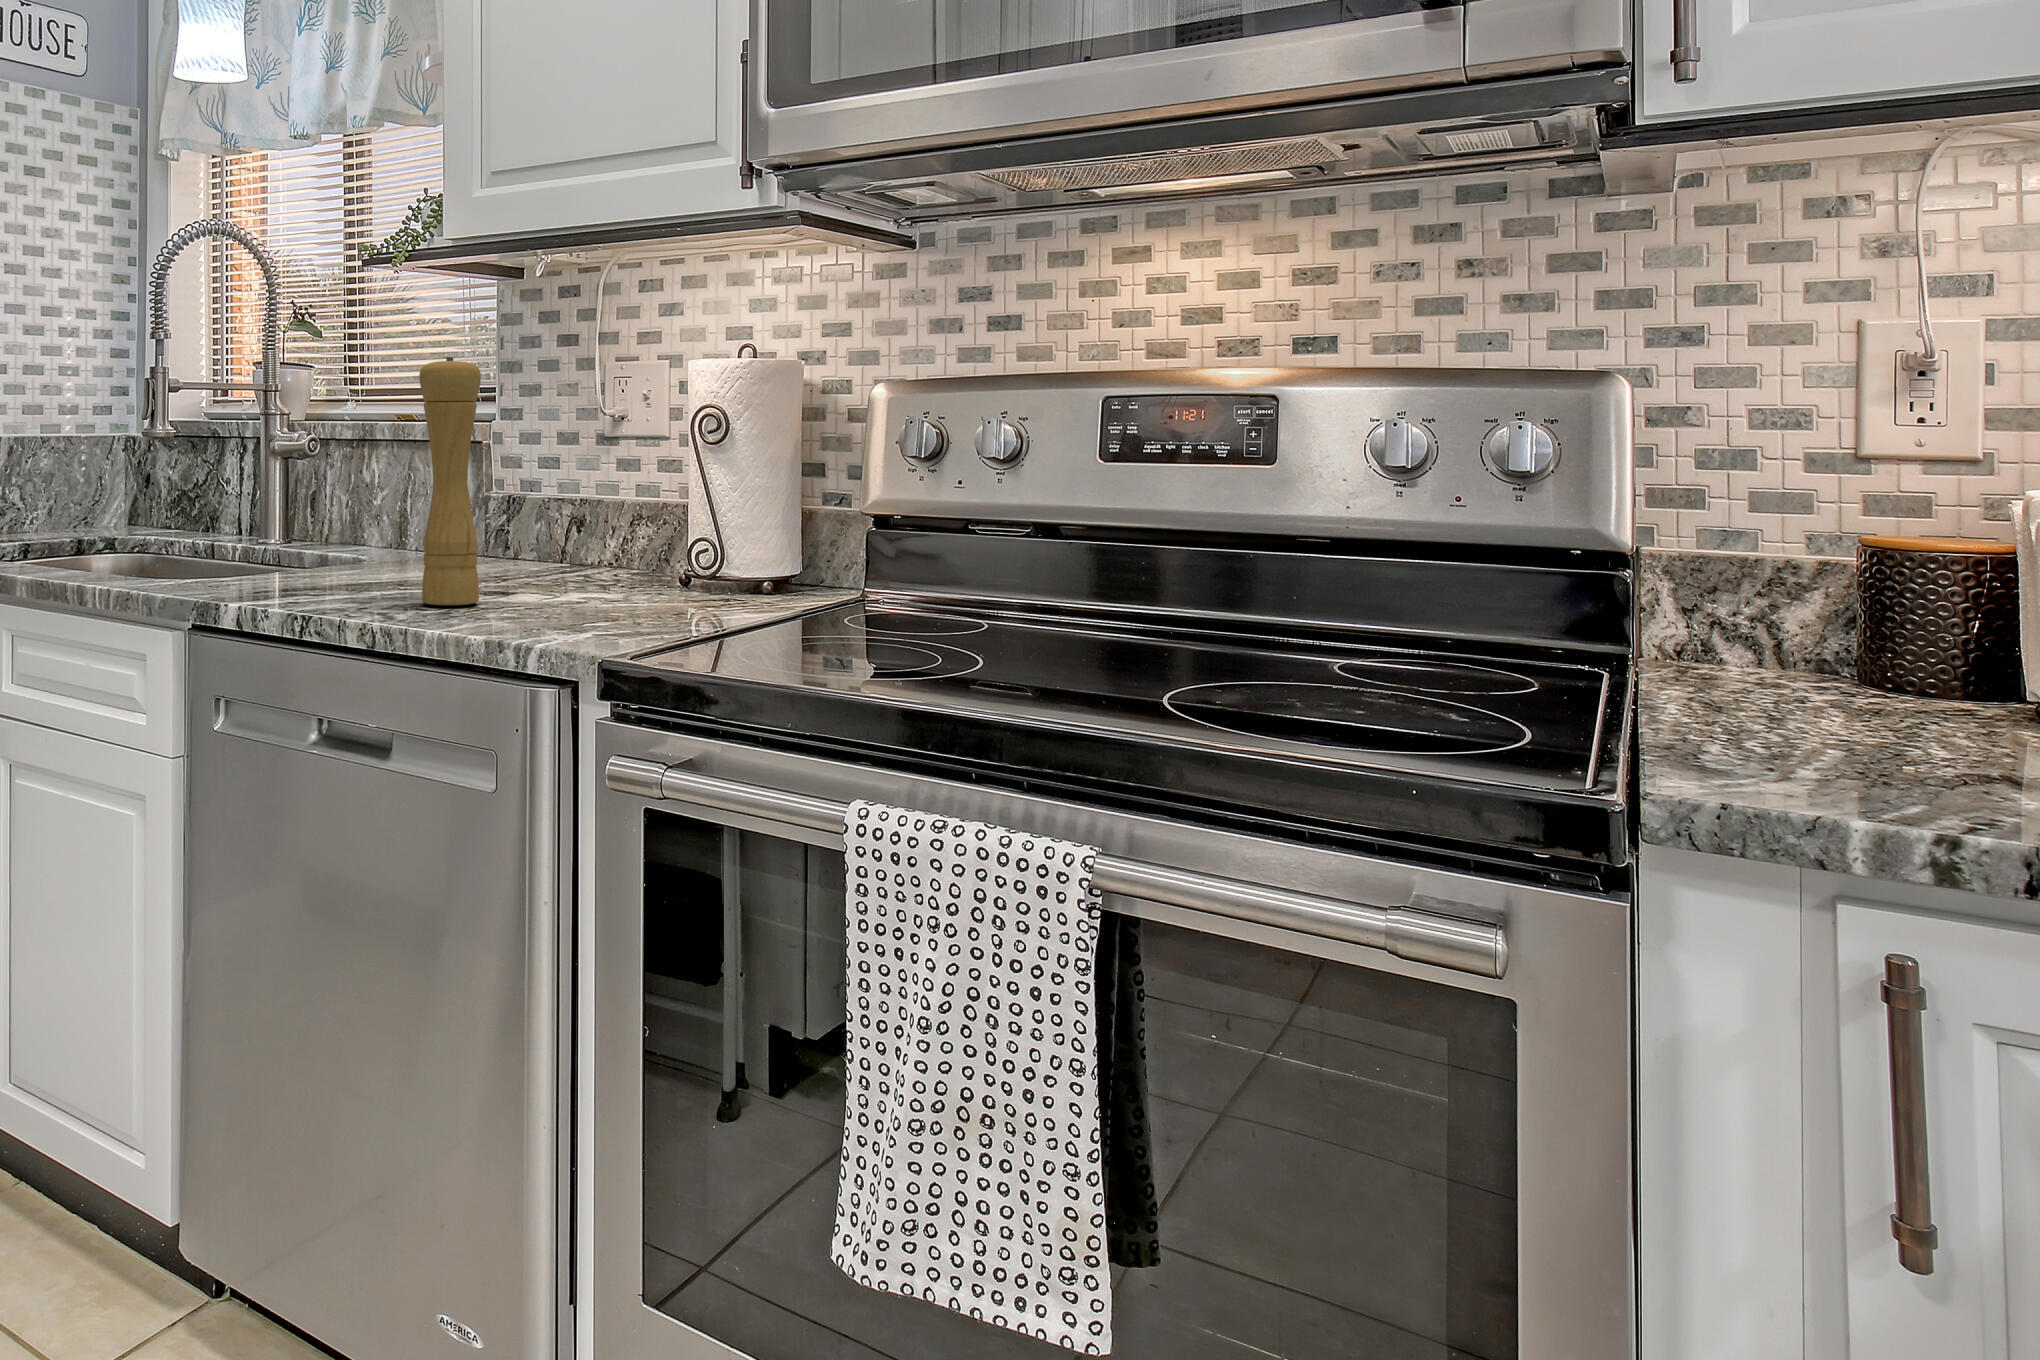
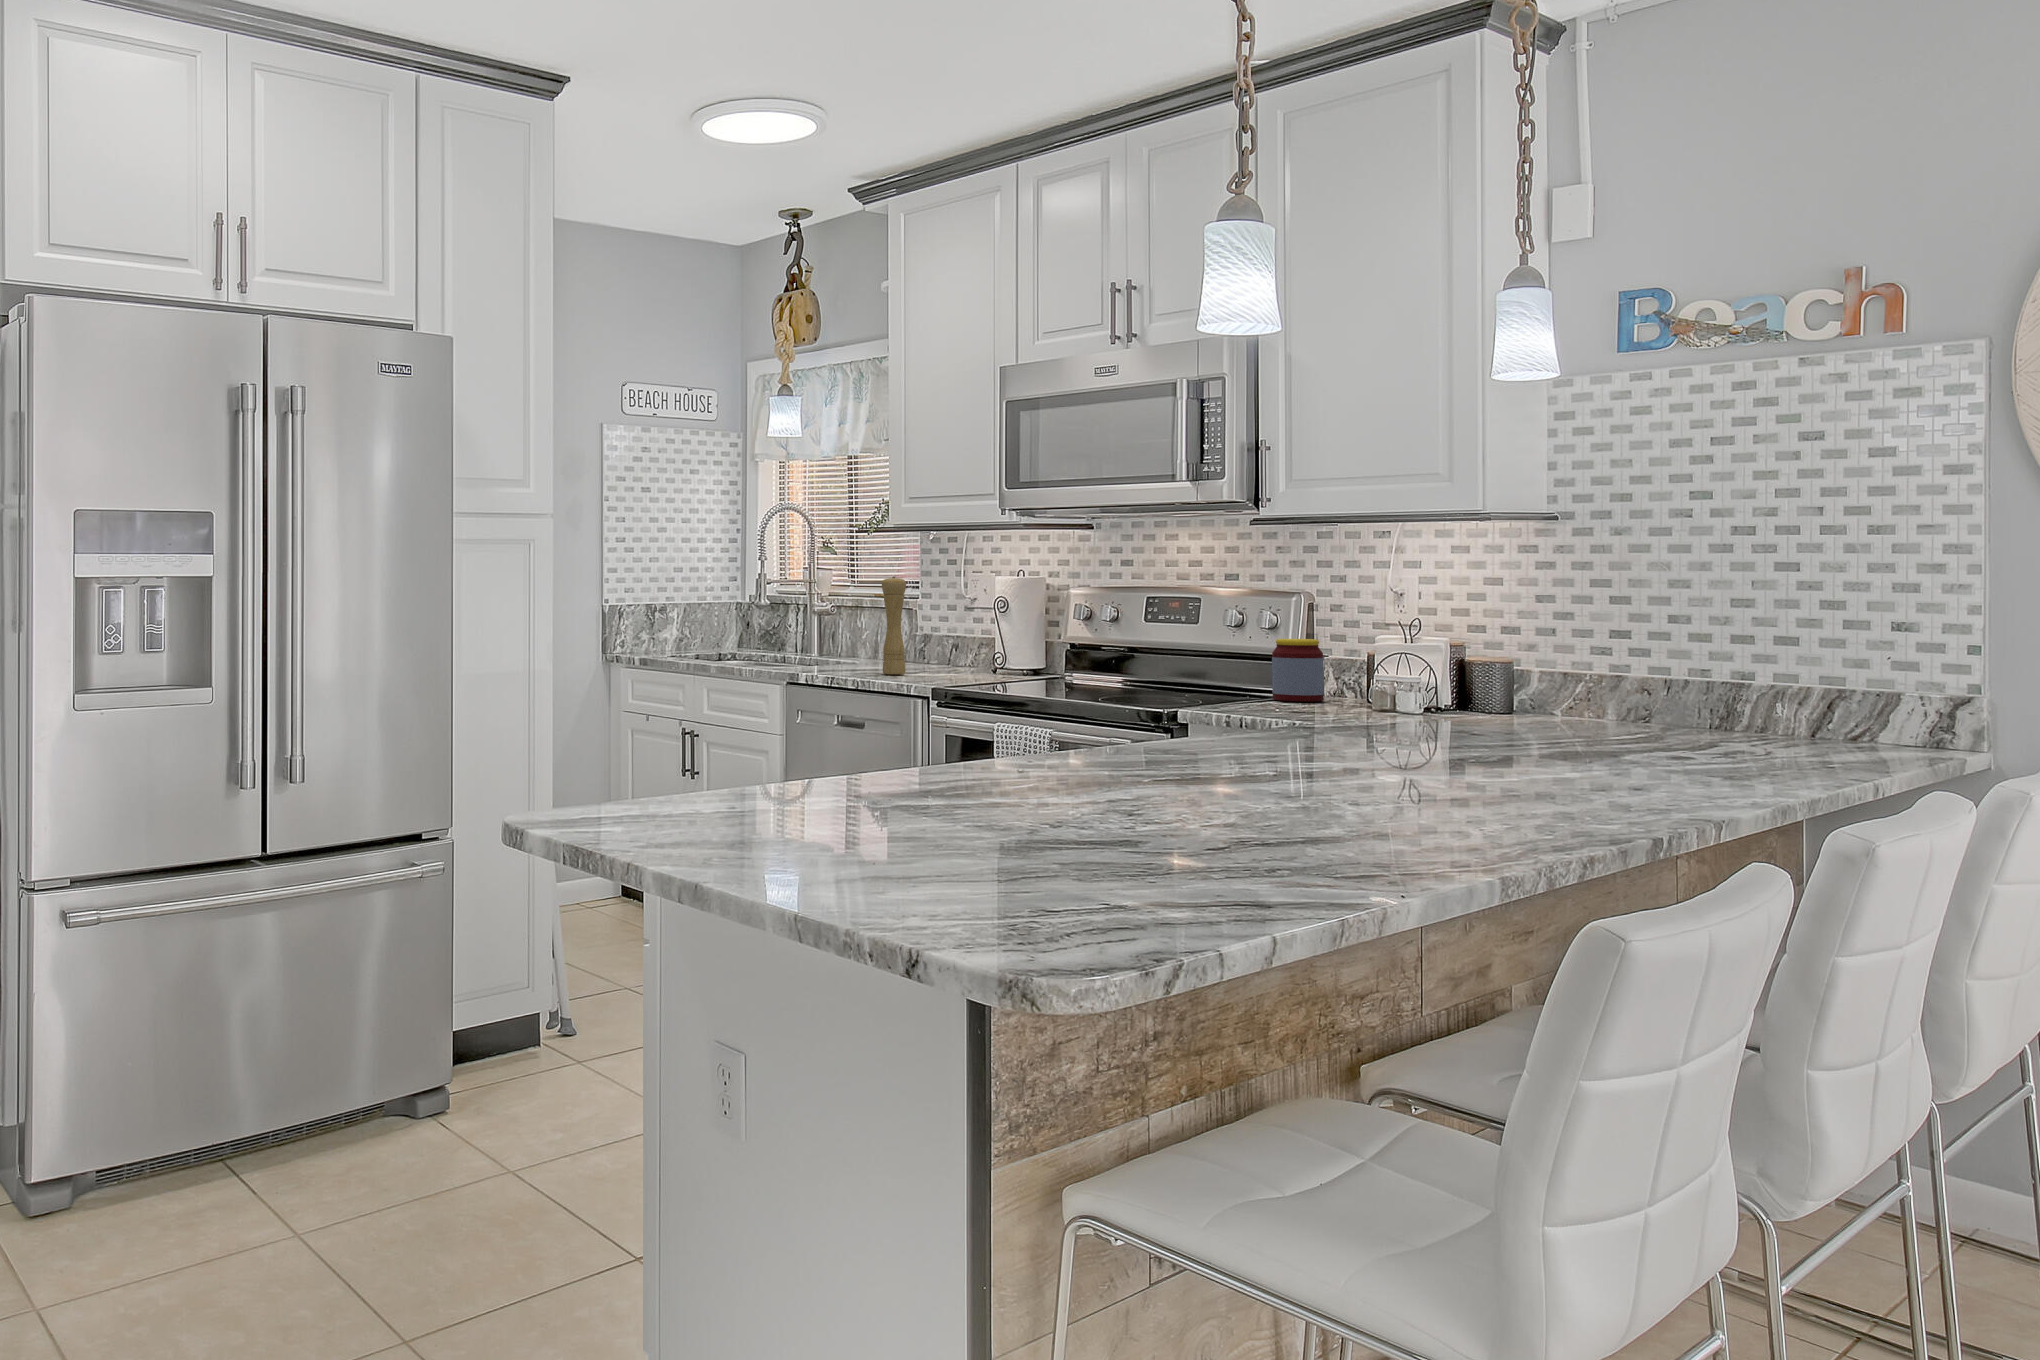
jar: none [1723,518,1939,739] -> present [1272,639,1324,702]

